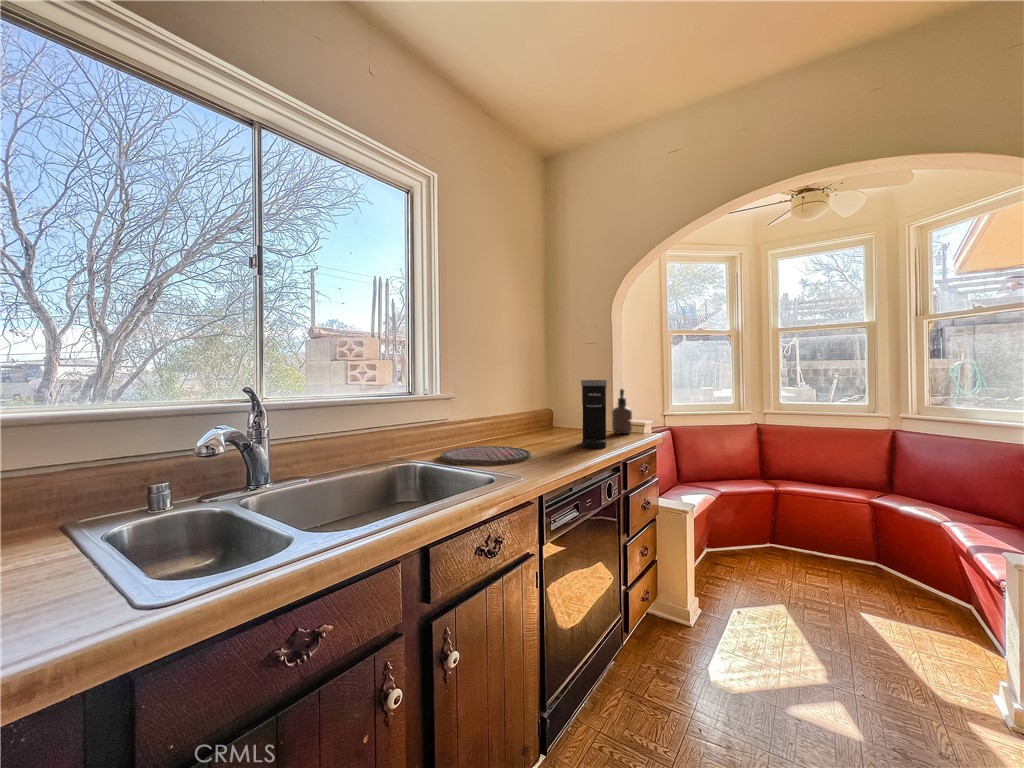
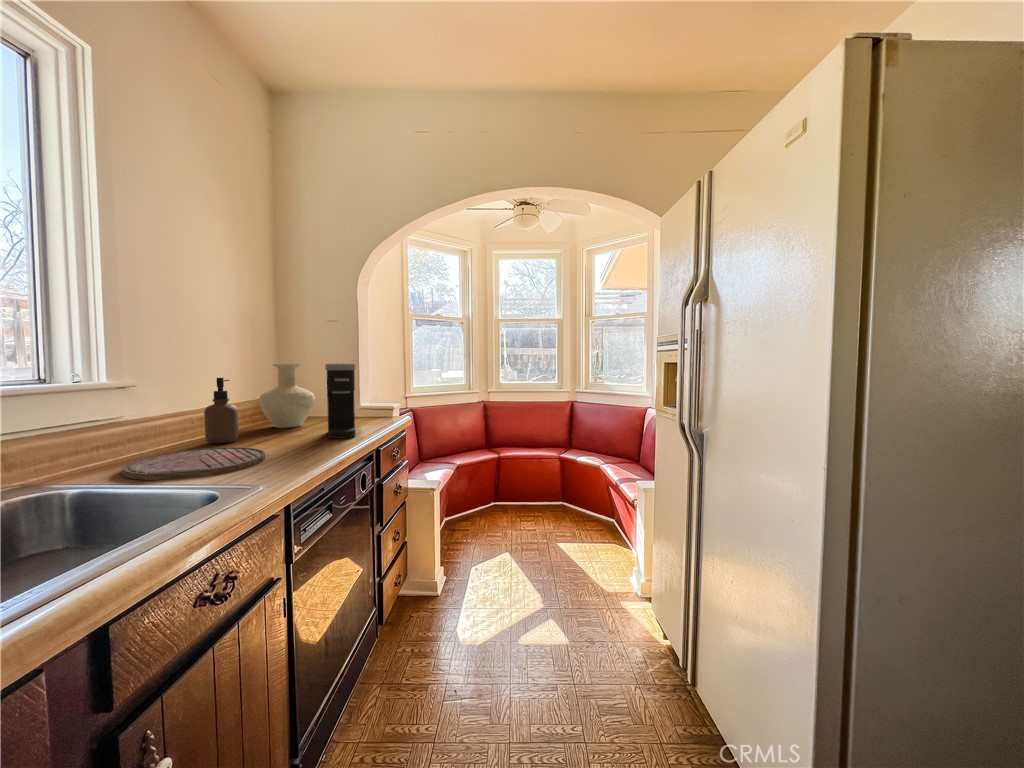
vase: none [531,381,576,436] -> present [259,364,315,428]
soap dispenser: present [612,389,632,434] -> present [204,378,239,444]

